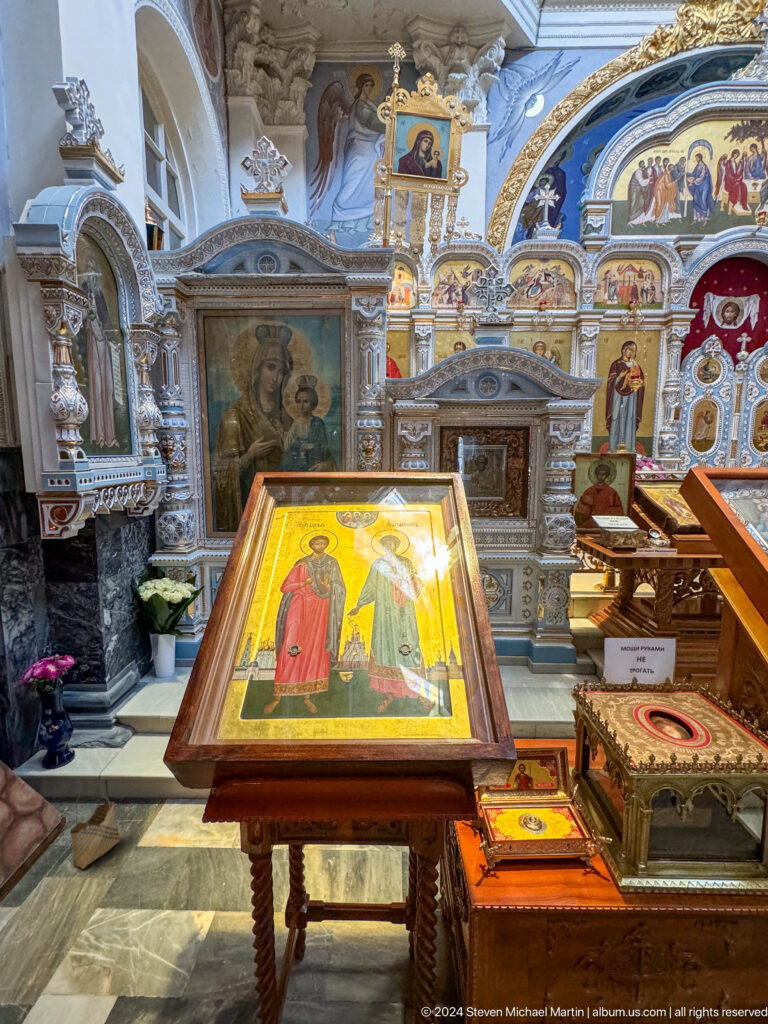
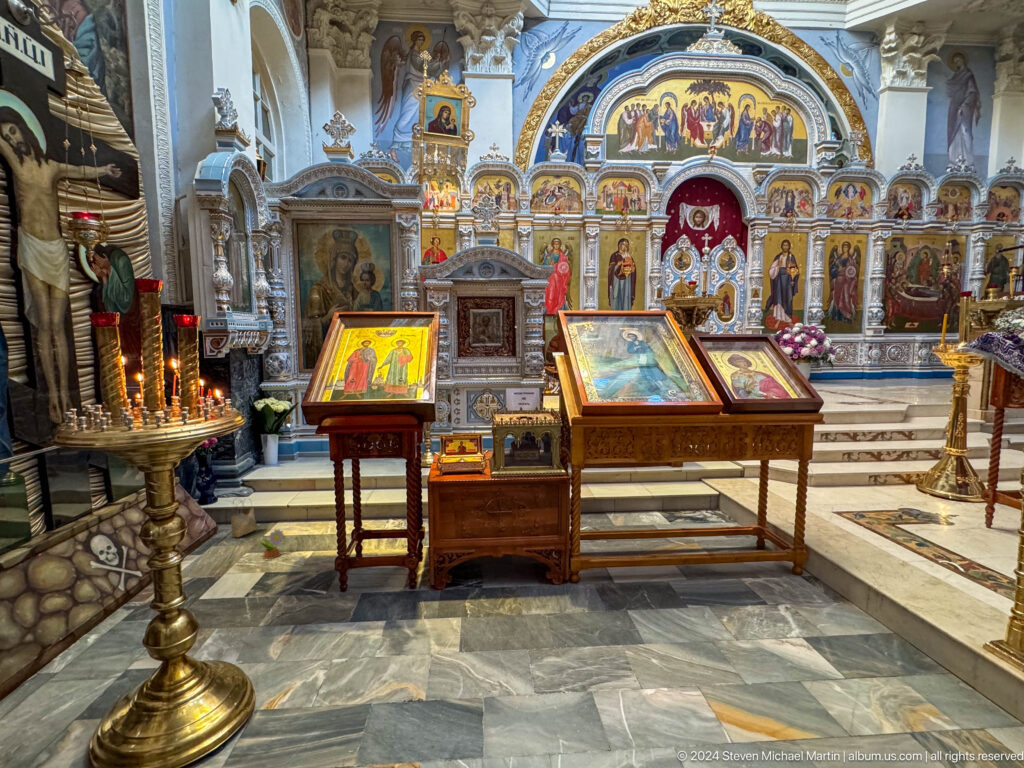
decorative plant: none [93,912,158,978] -> present [256,529,286,559]

